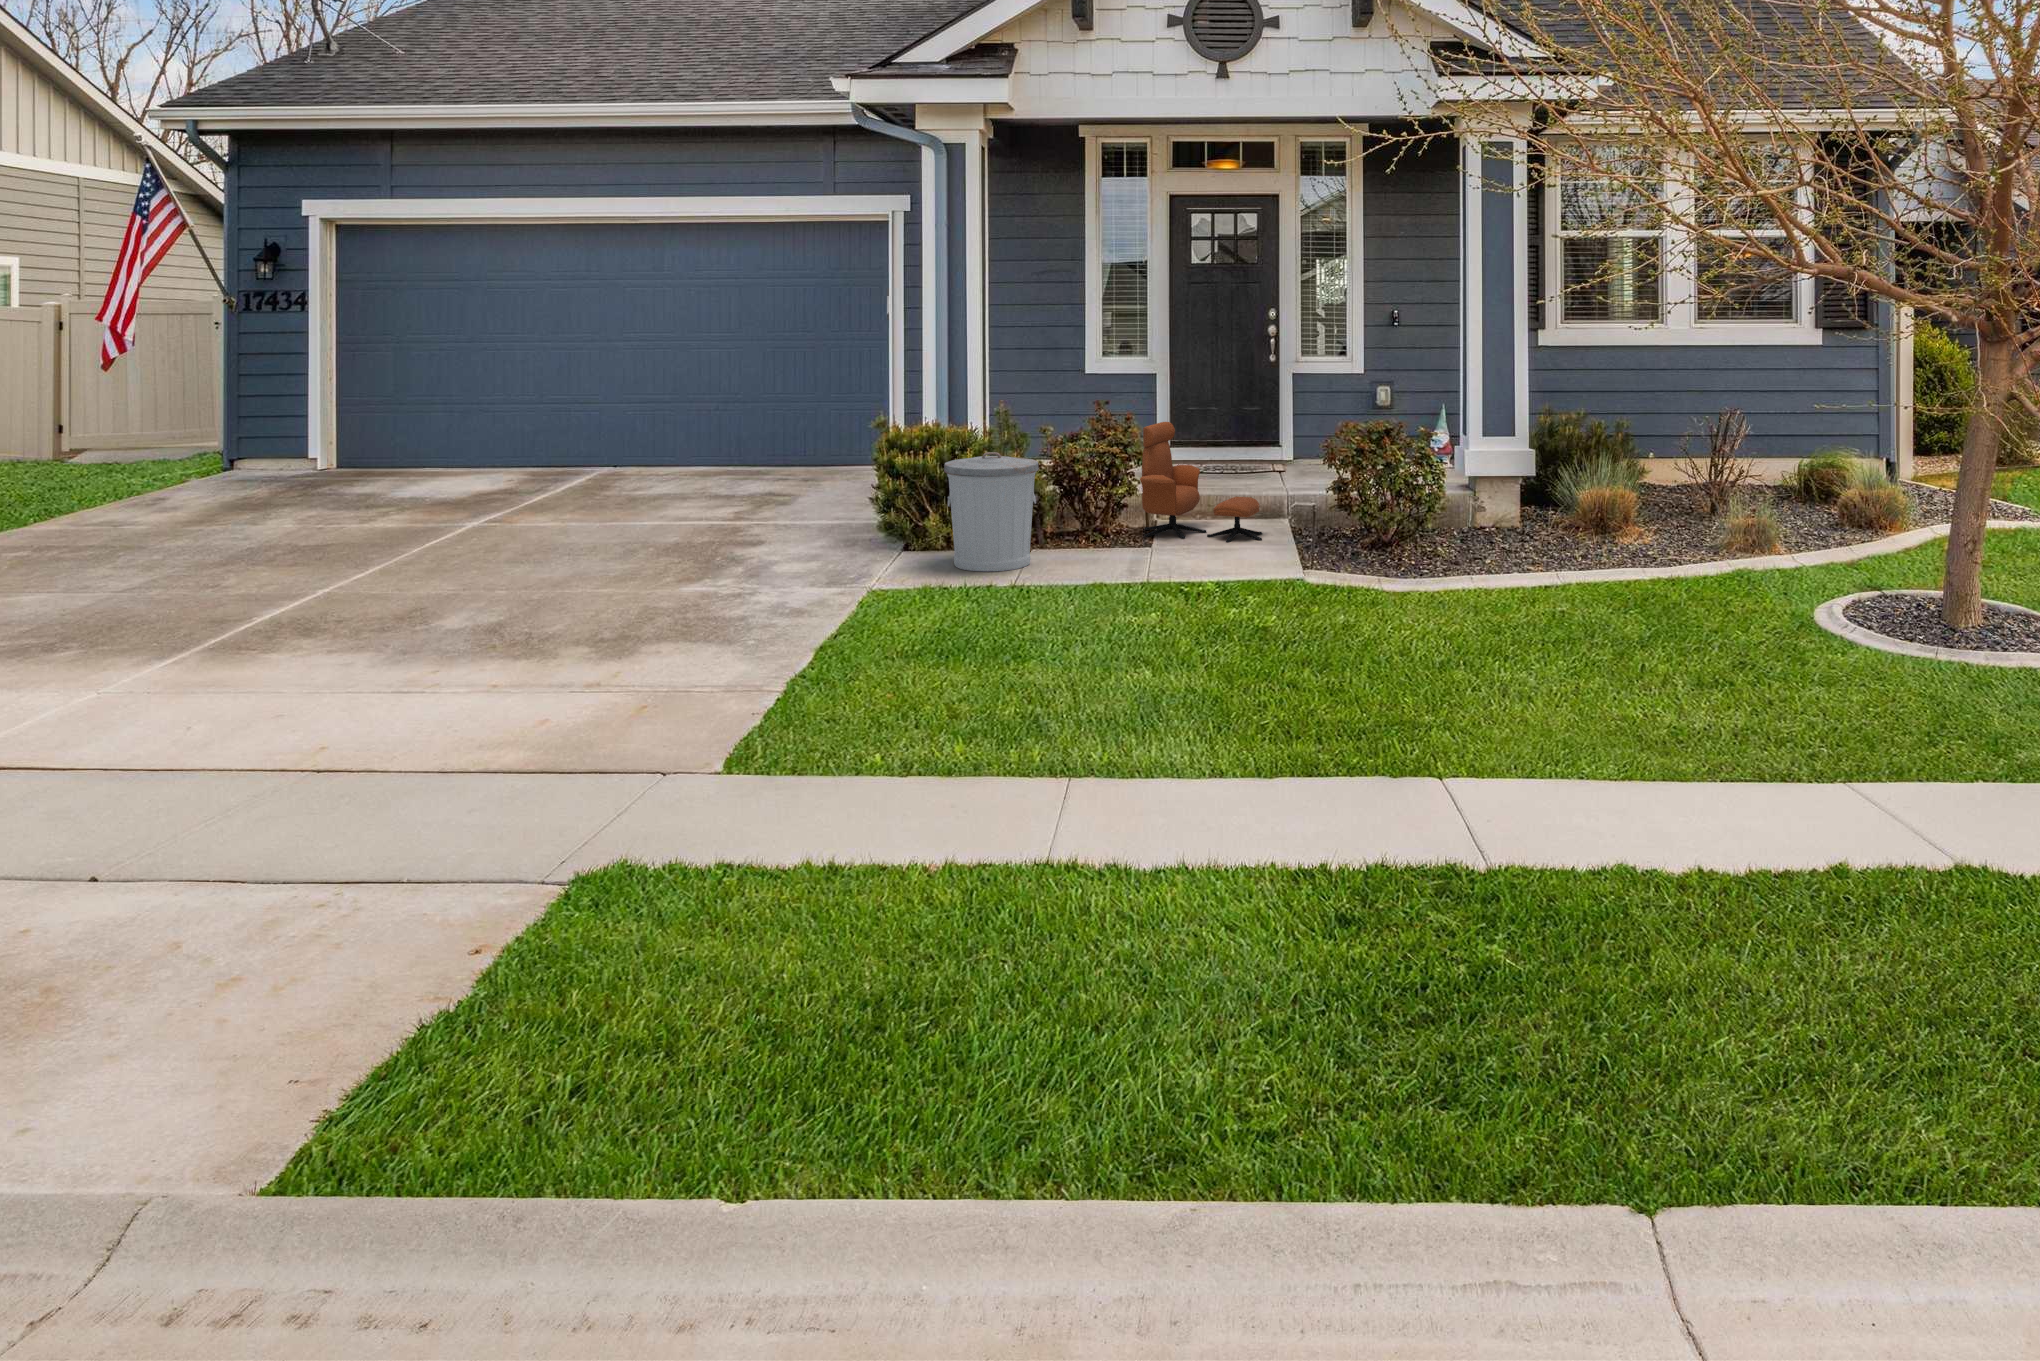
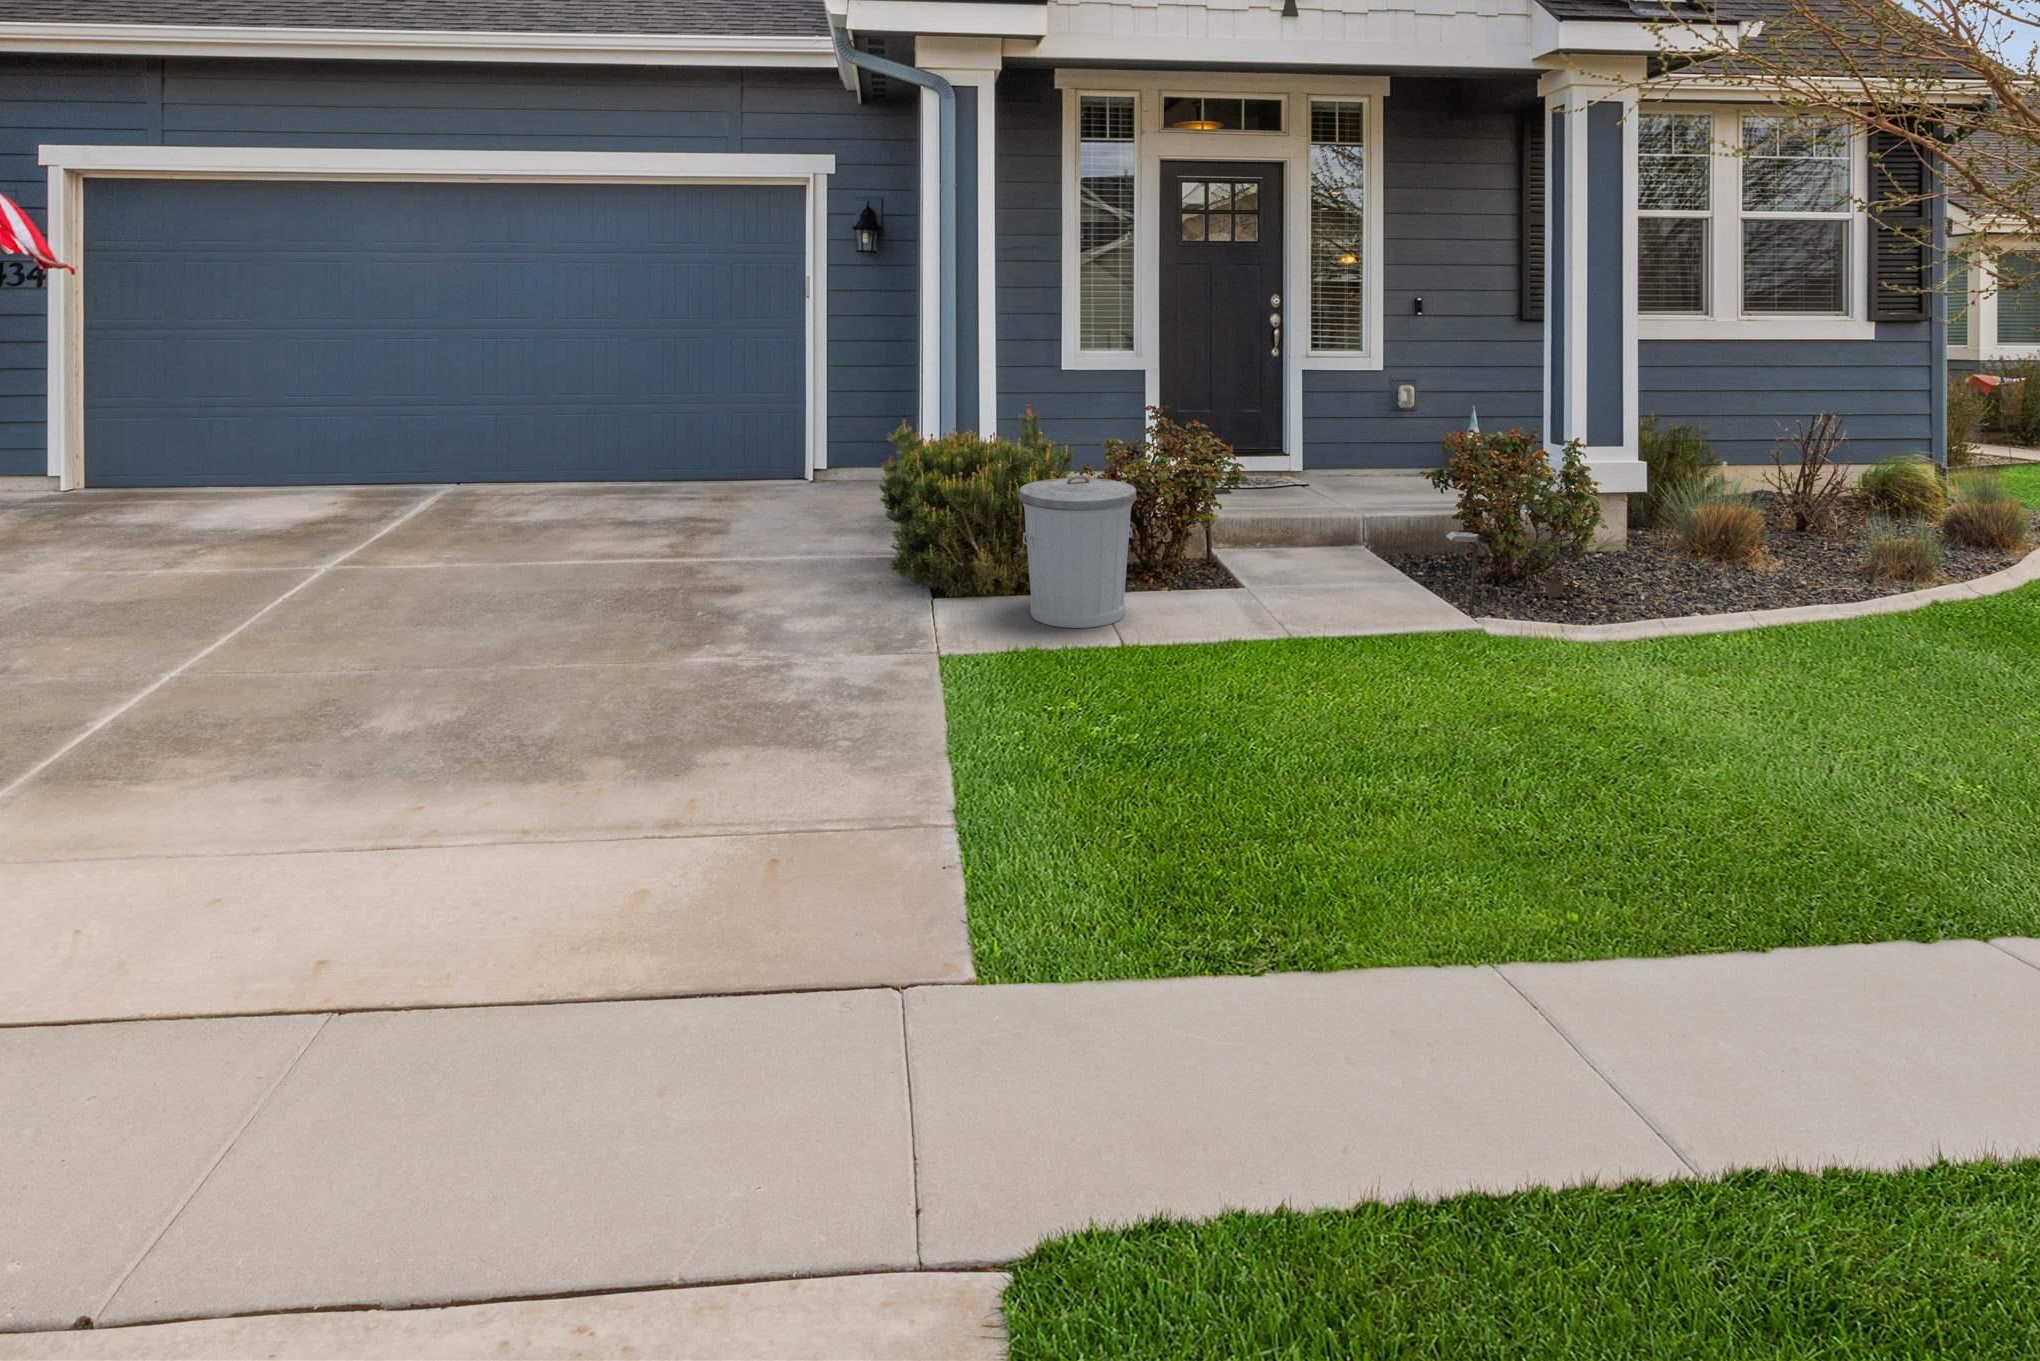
lounge chair: present [1140,422,1262,542] -> none [1194,422,1347,565]
decorative plant: none [1372,510,1415,568] -> present [1526,534,1578,598]

